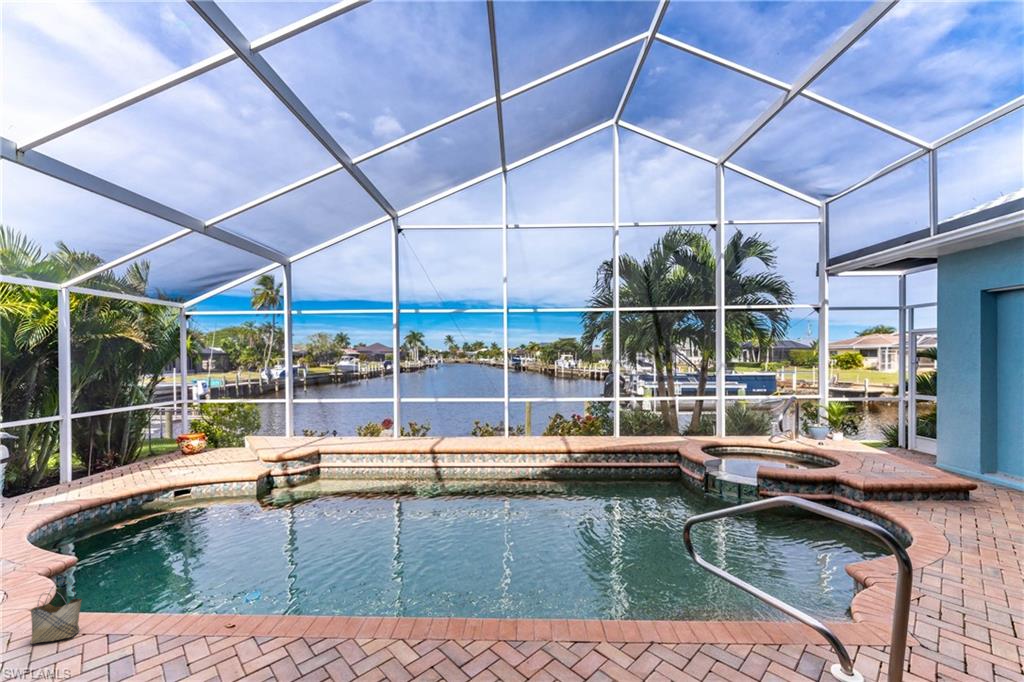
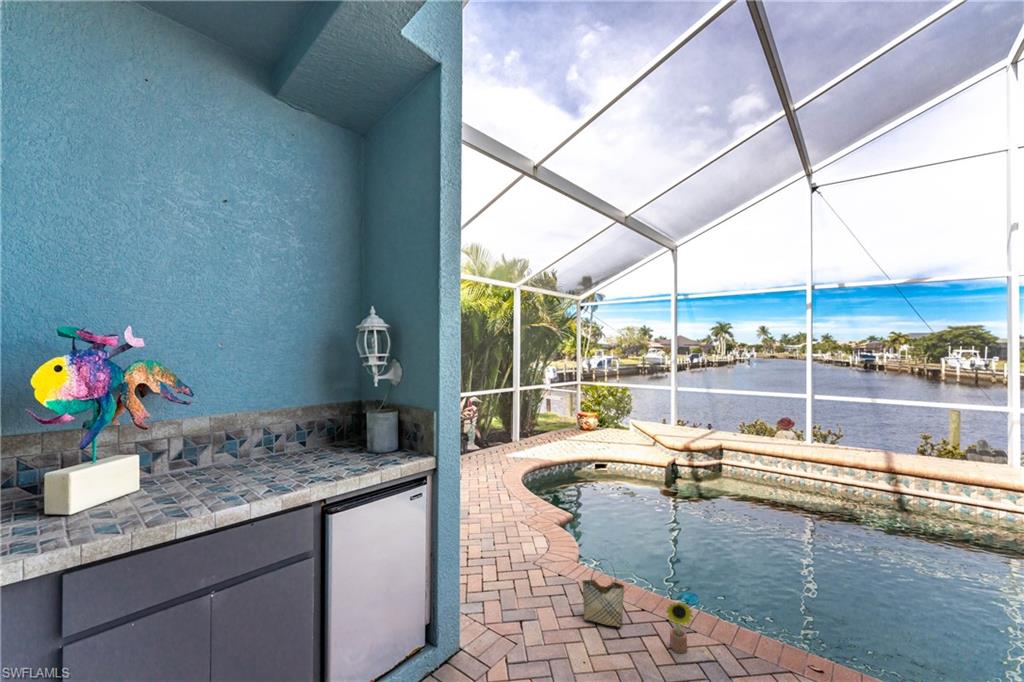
decorative plant: none [108,594,136,637] -> present [666,602,693,653]

